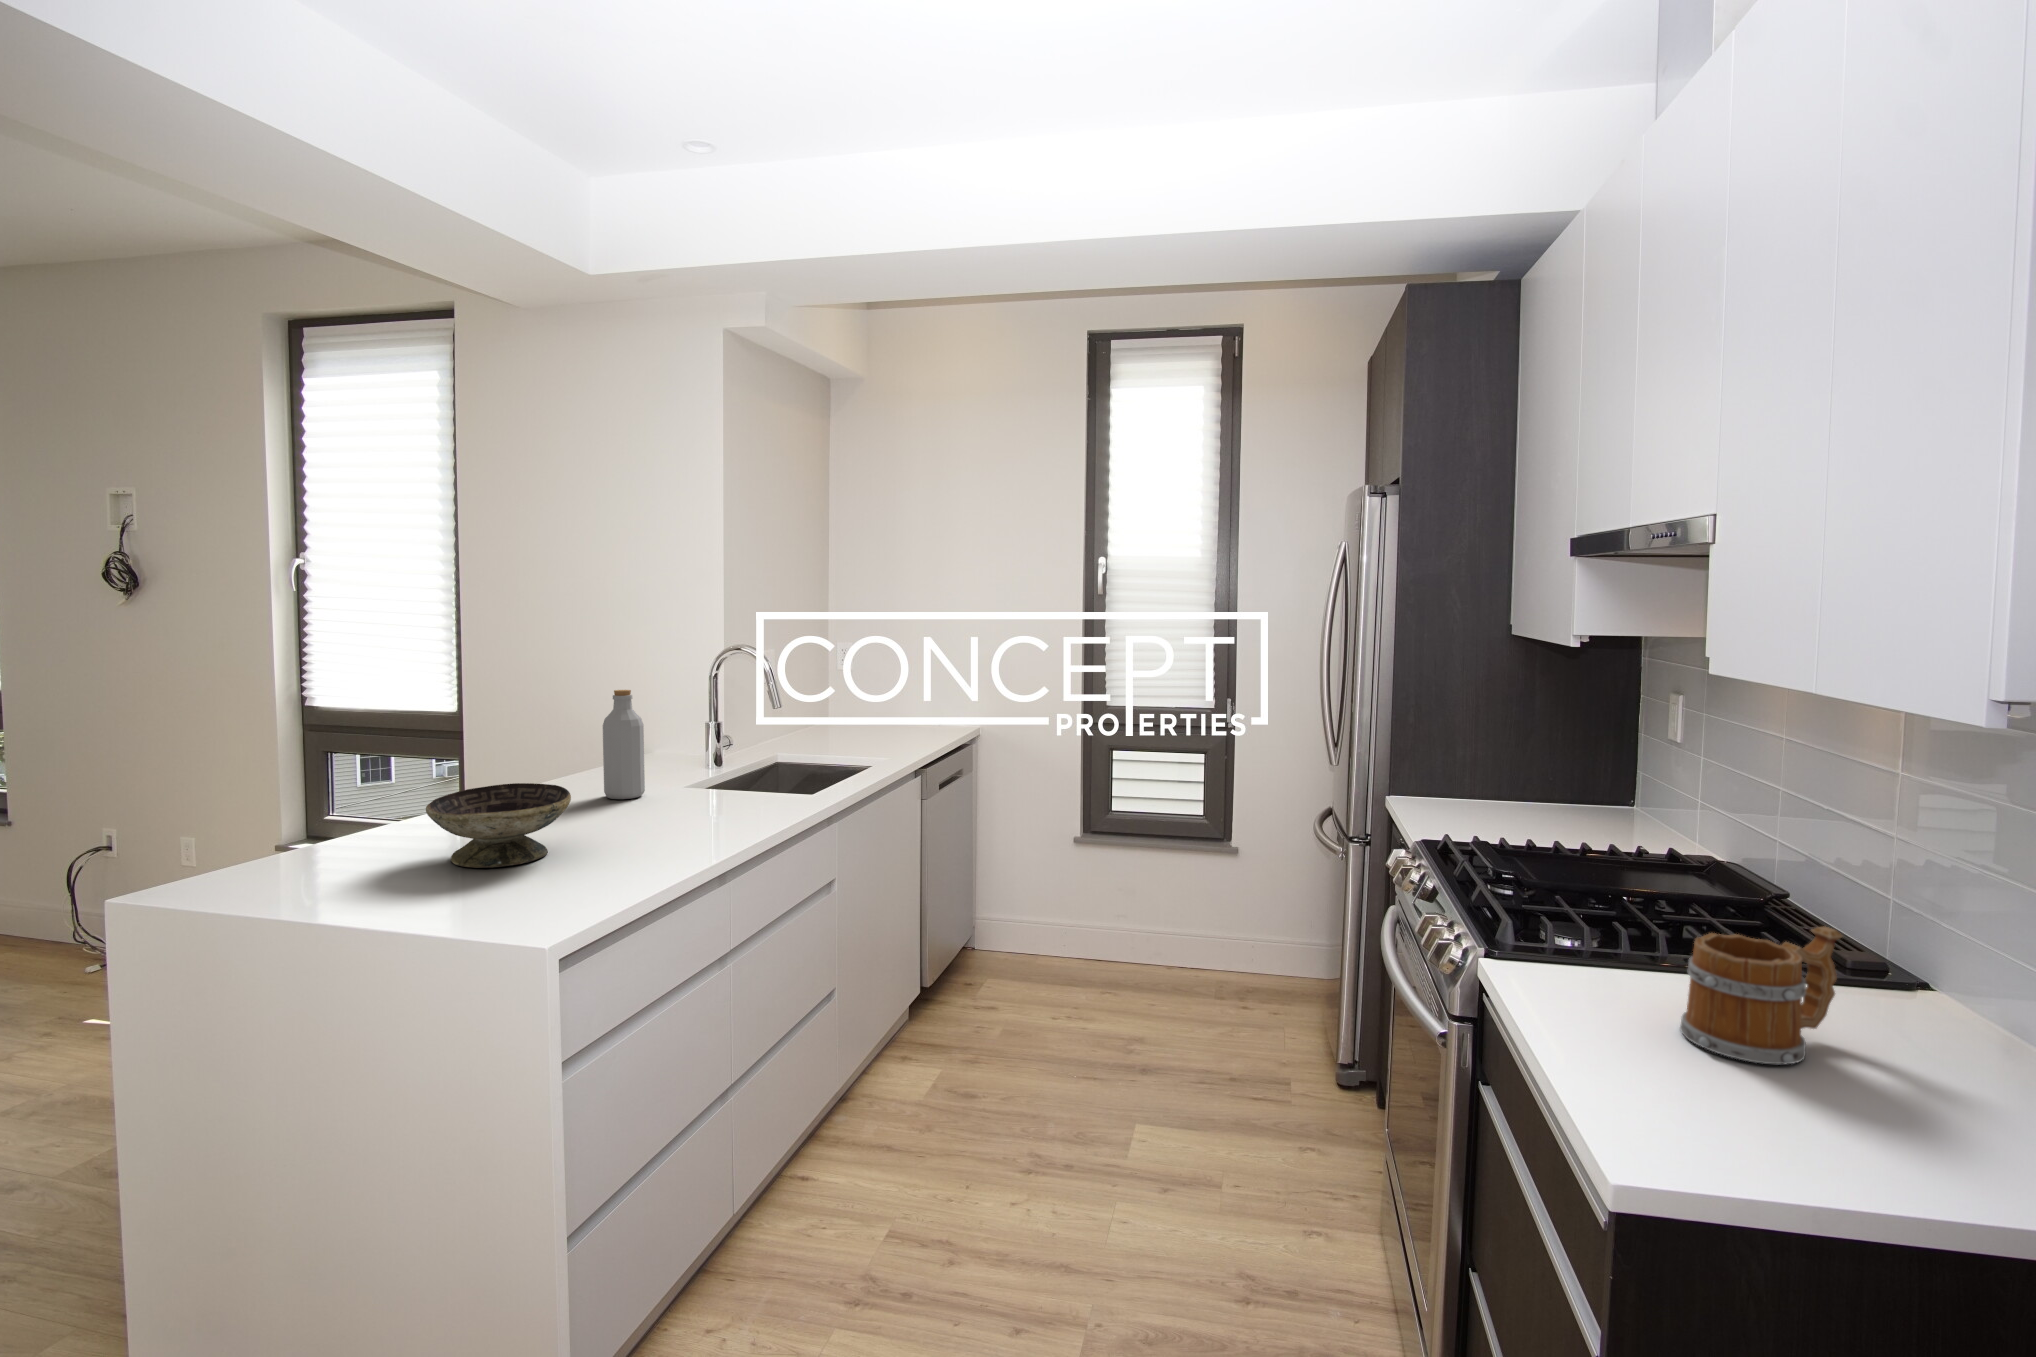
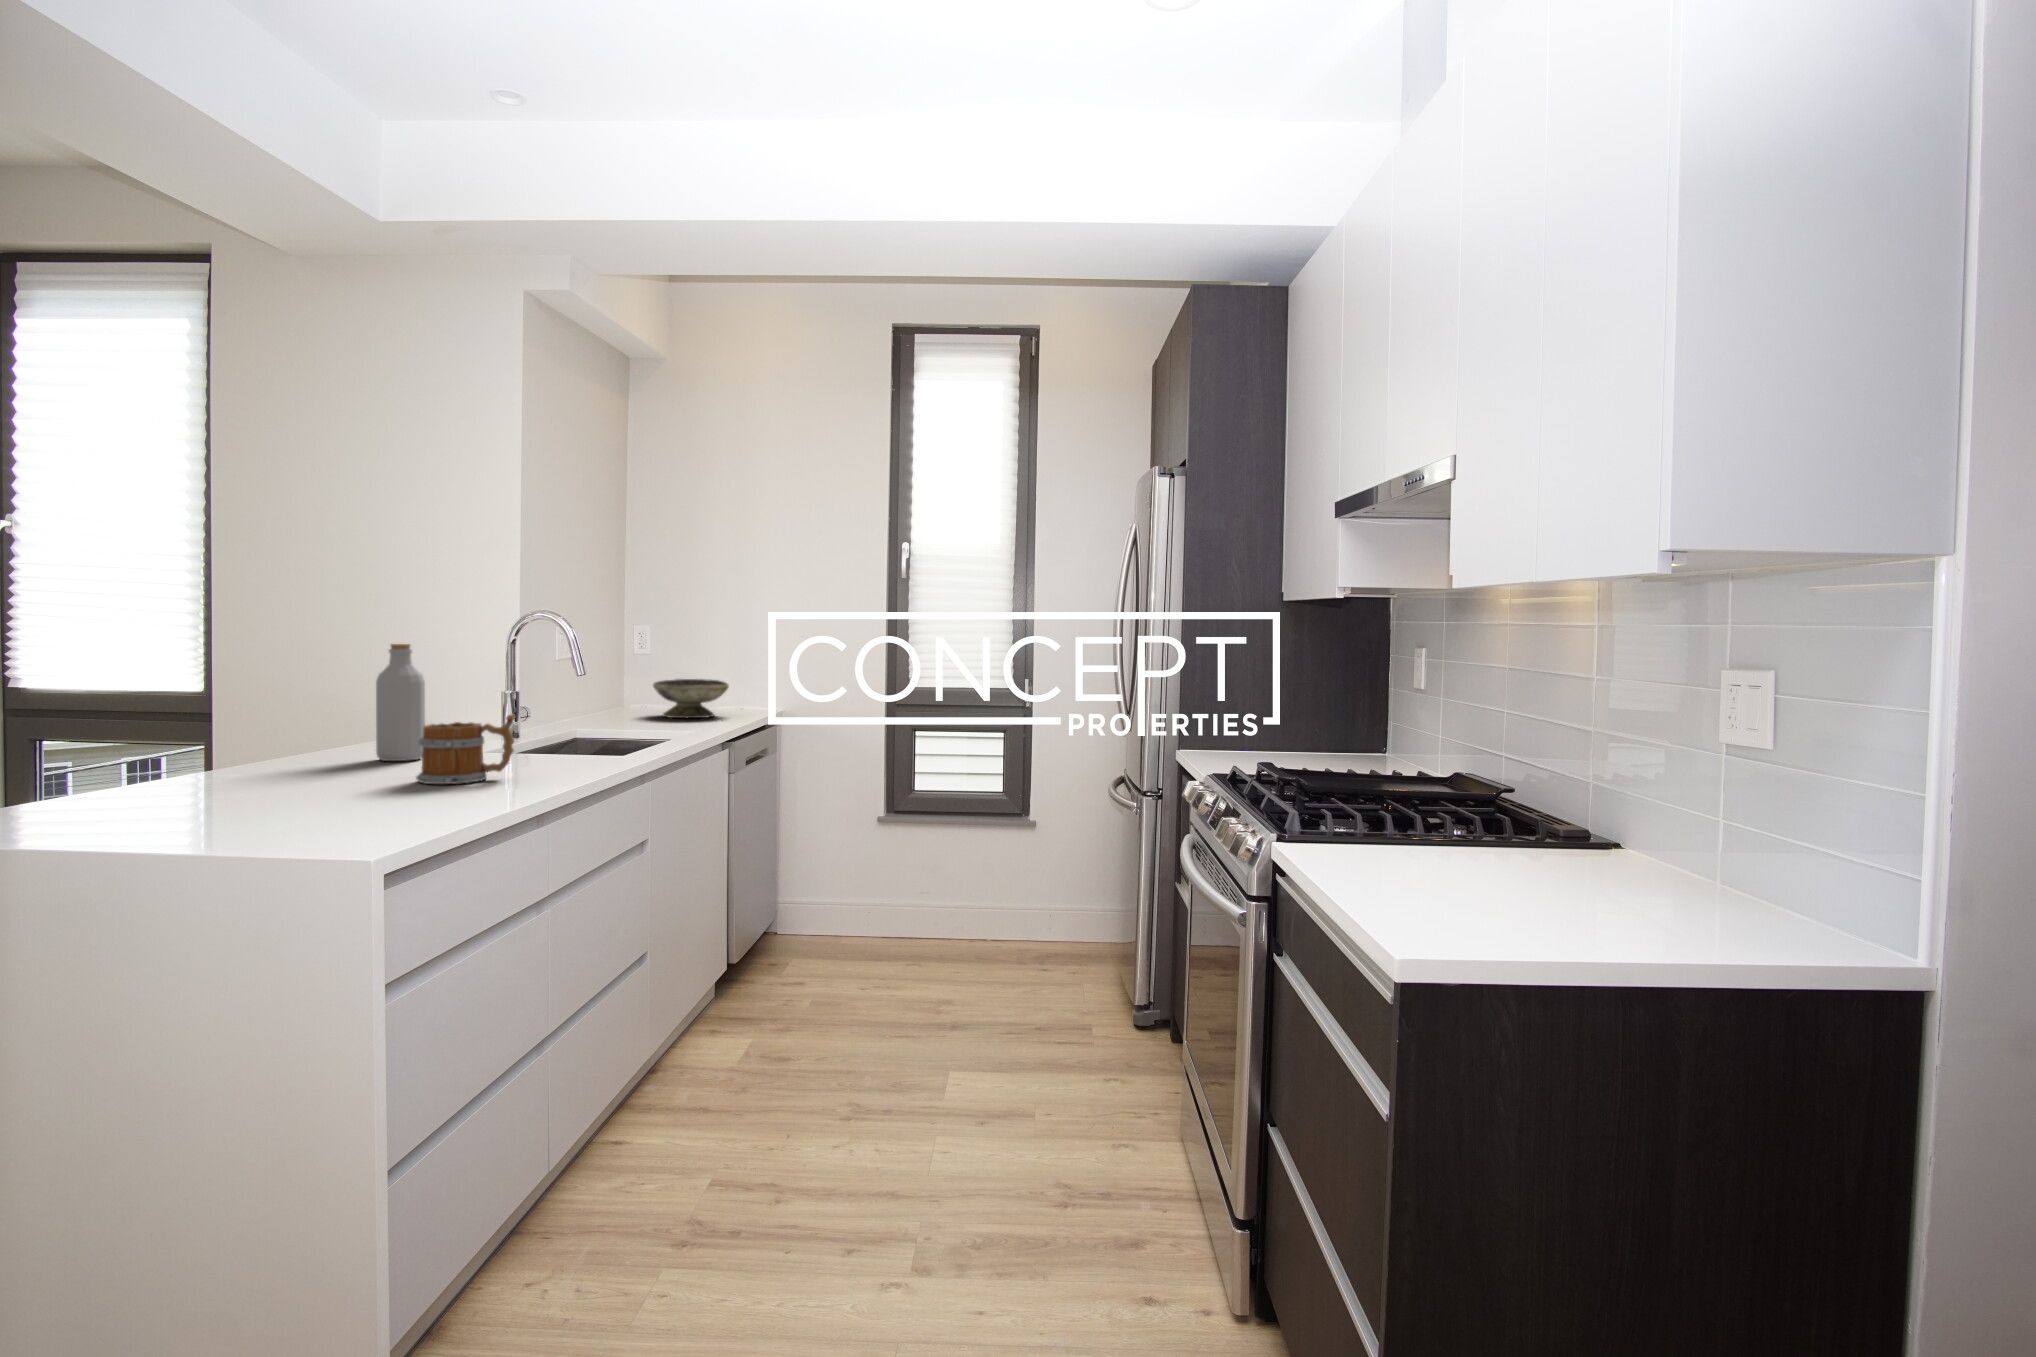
decorative bowl: present [426,783,571,868] -> present [653,679,729,718]
mug: present [1680,927,1843,1064] -> present [416,715,515,784]

